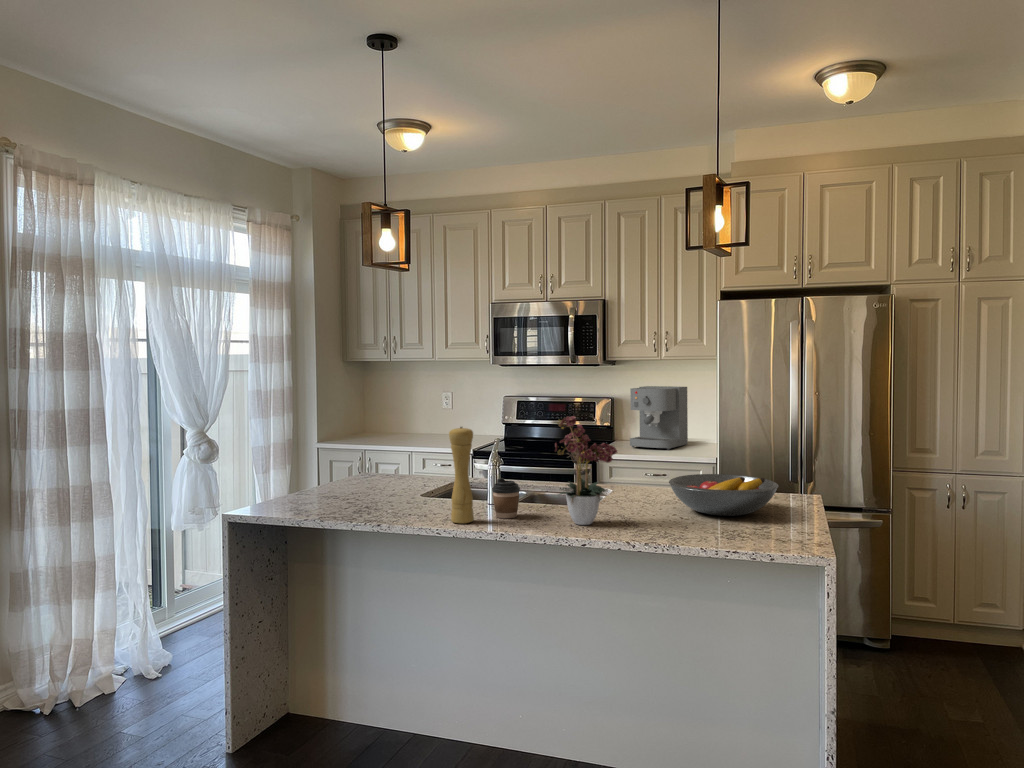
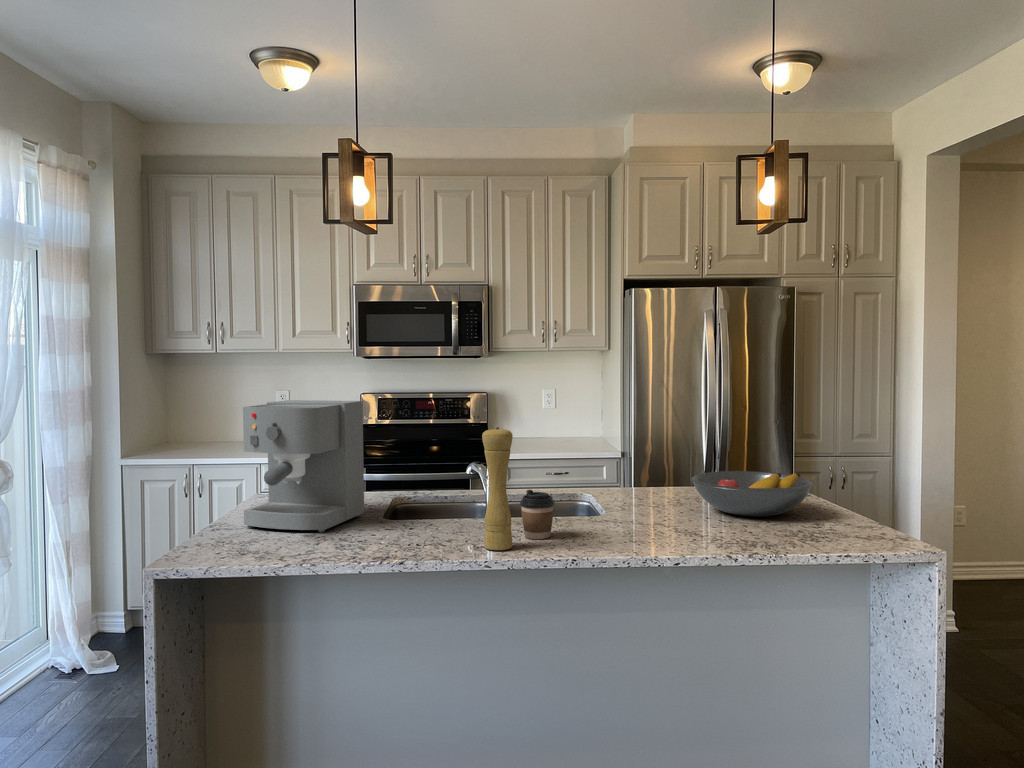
coffee maker: present [630,386,688,450] -> present [243,400,364,533]
flower arrangement: present [555,416,617,525] -> none [607,404,678,540]

